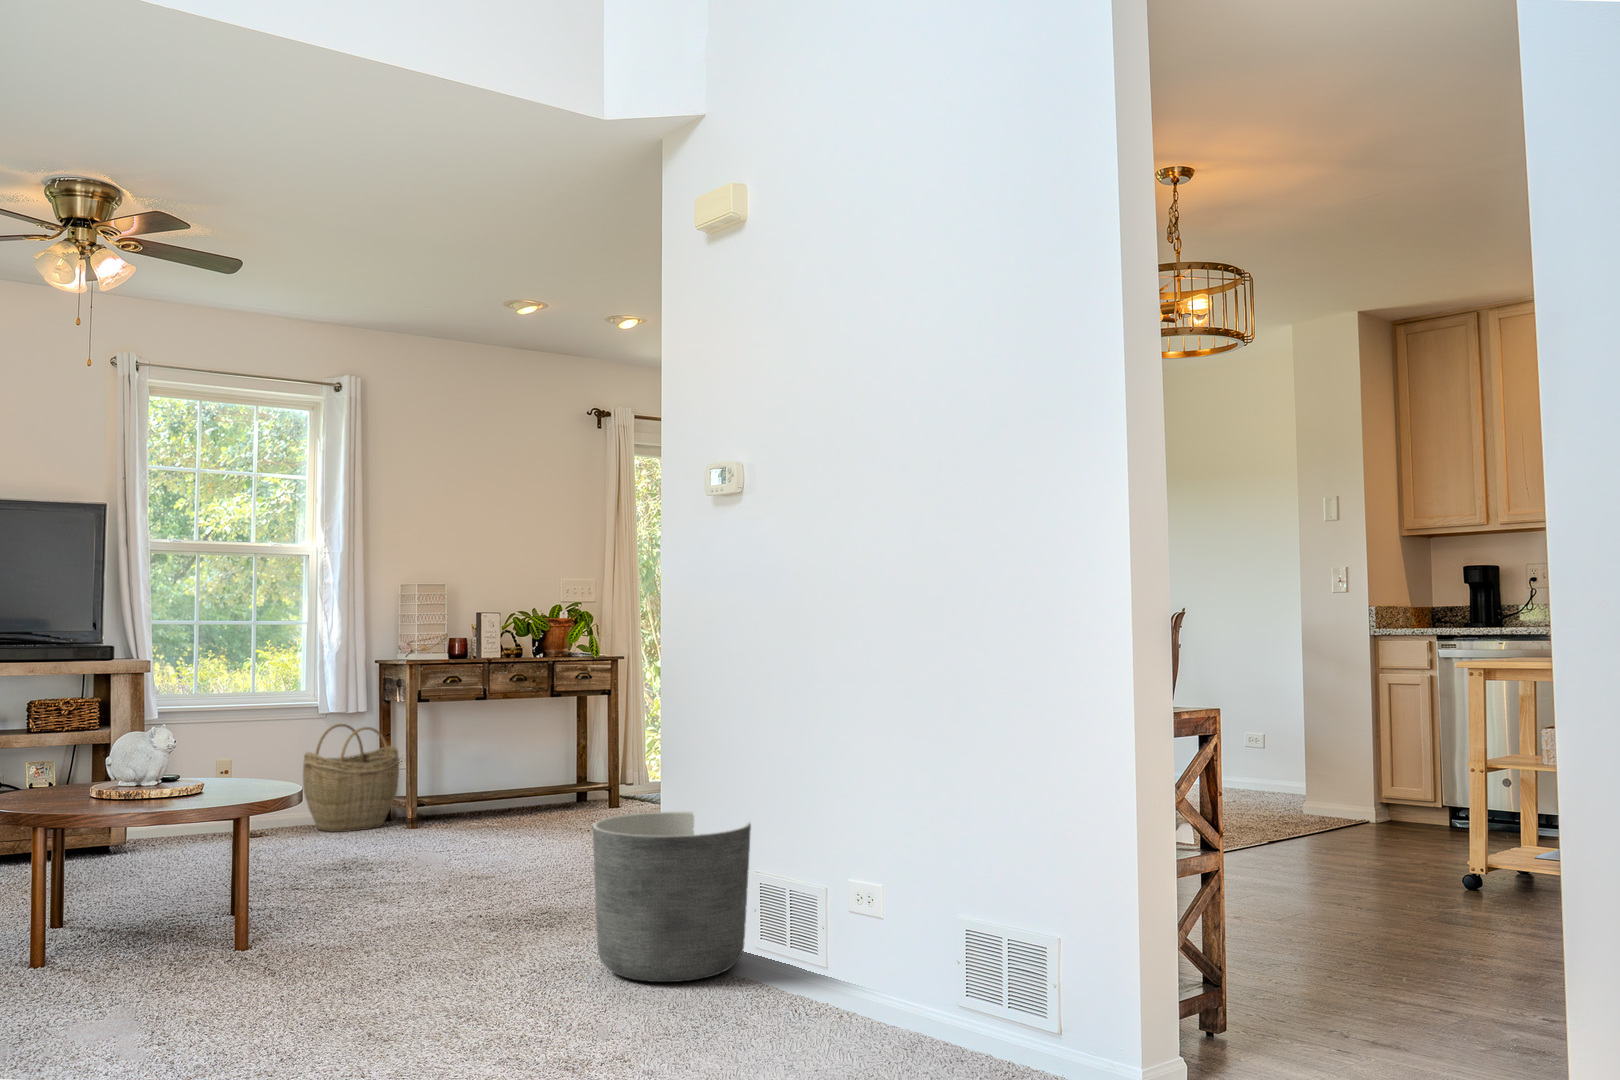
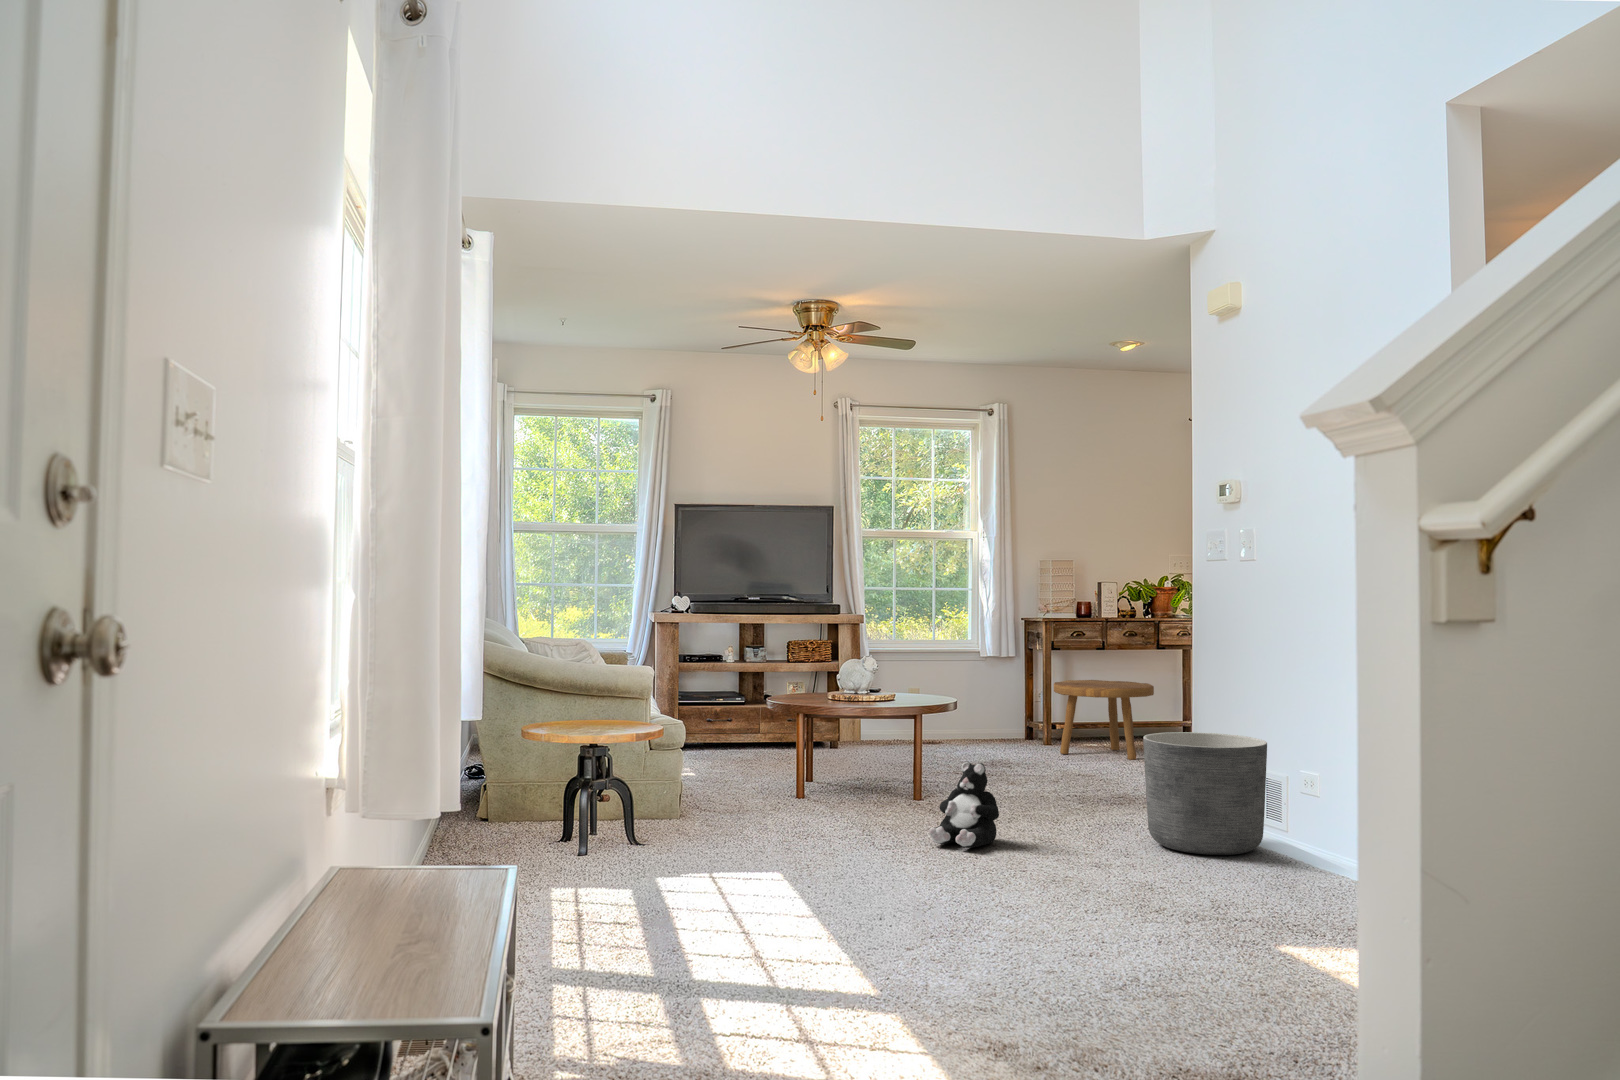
woven basket: present [303,724,399,832] -> none [969,665,1038,745]
footstool: none [425,738,553,839] -> present [1054,680,1154,760]
plush toy: none [275,888,389,1026] -> present [929,762,999,848]

